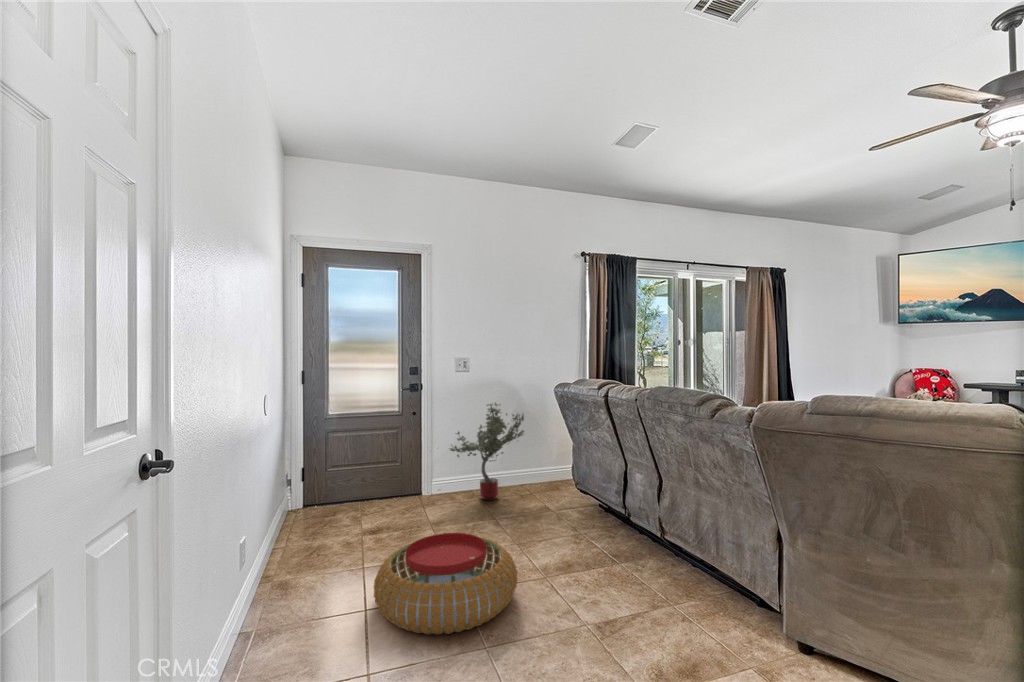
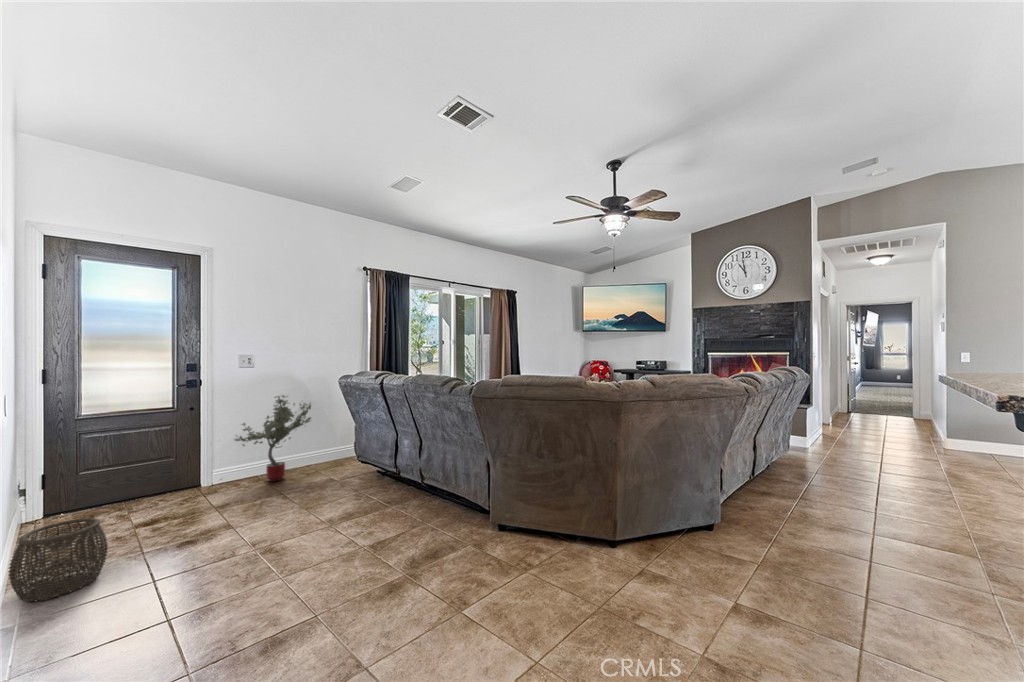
woven basket: none [261,522,335,603] -> present [8,518,108,602]
pouf: present [374,533,517,635] -> none [161,502,306,586]

